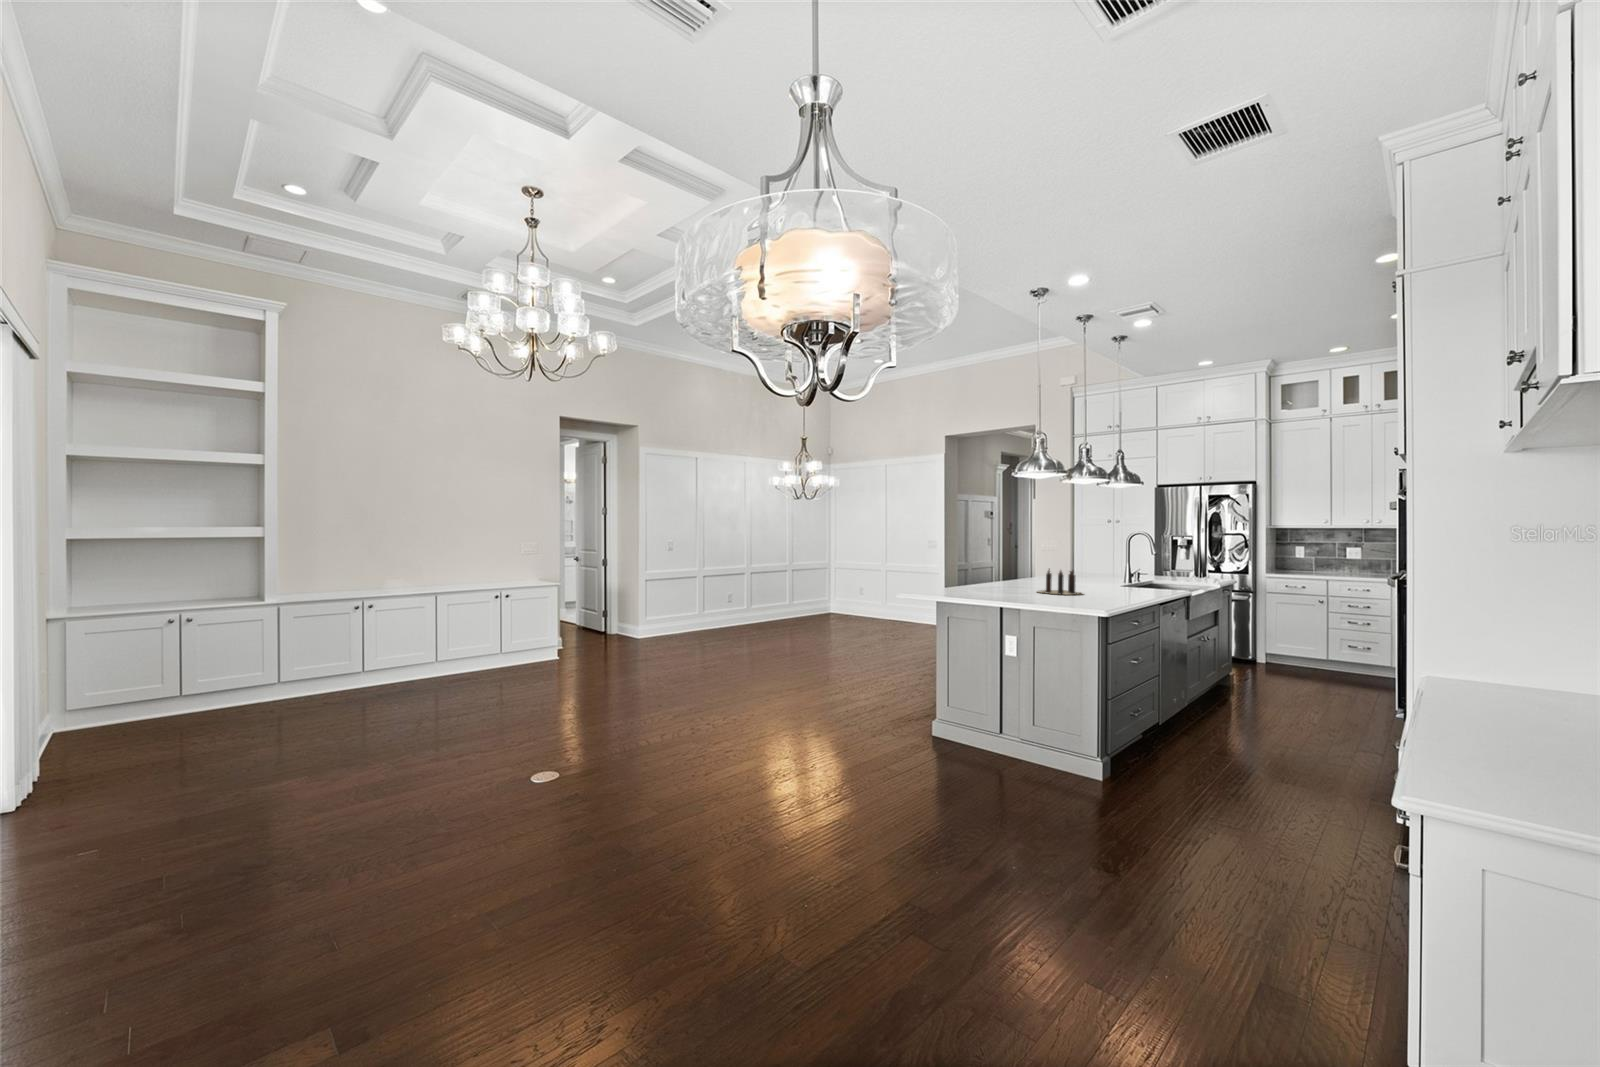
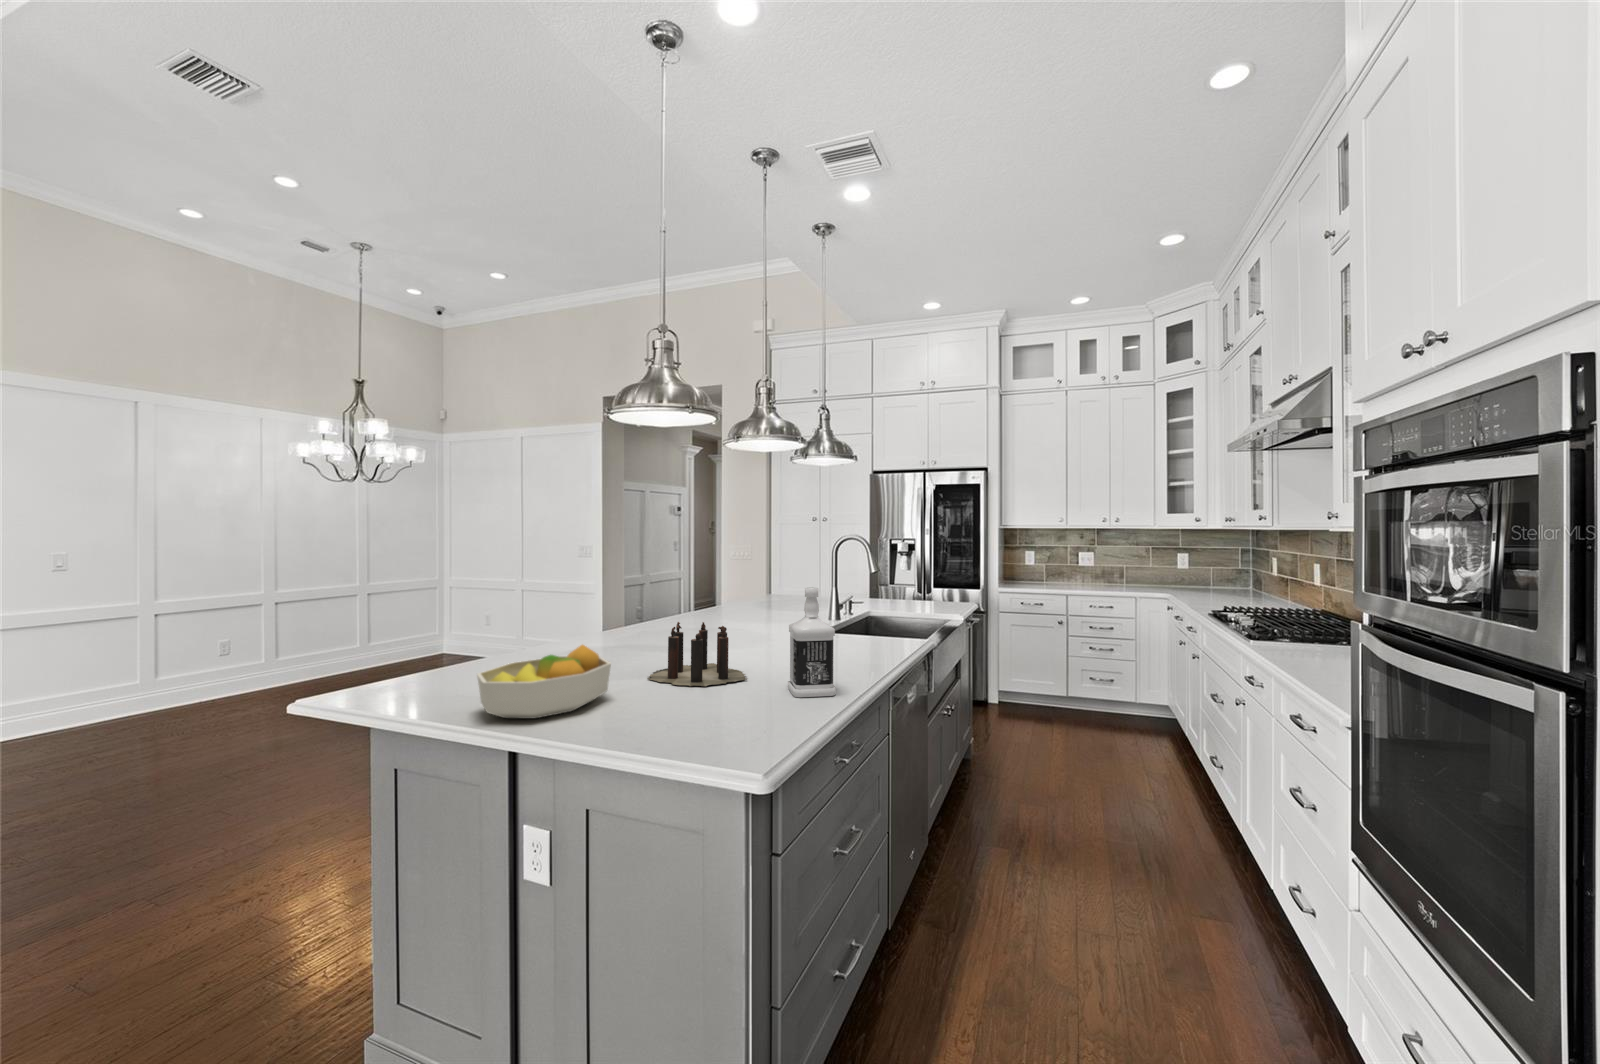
bottle: none [1106,552,1130,600] -> present [788,587,836,697]
fruit bowl: none [978,573,1027,597] -> present [477,645,611,718]

